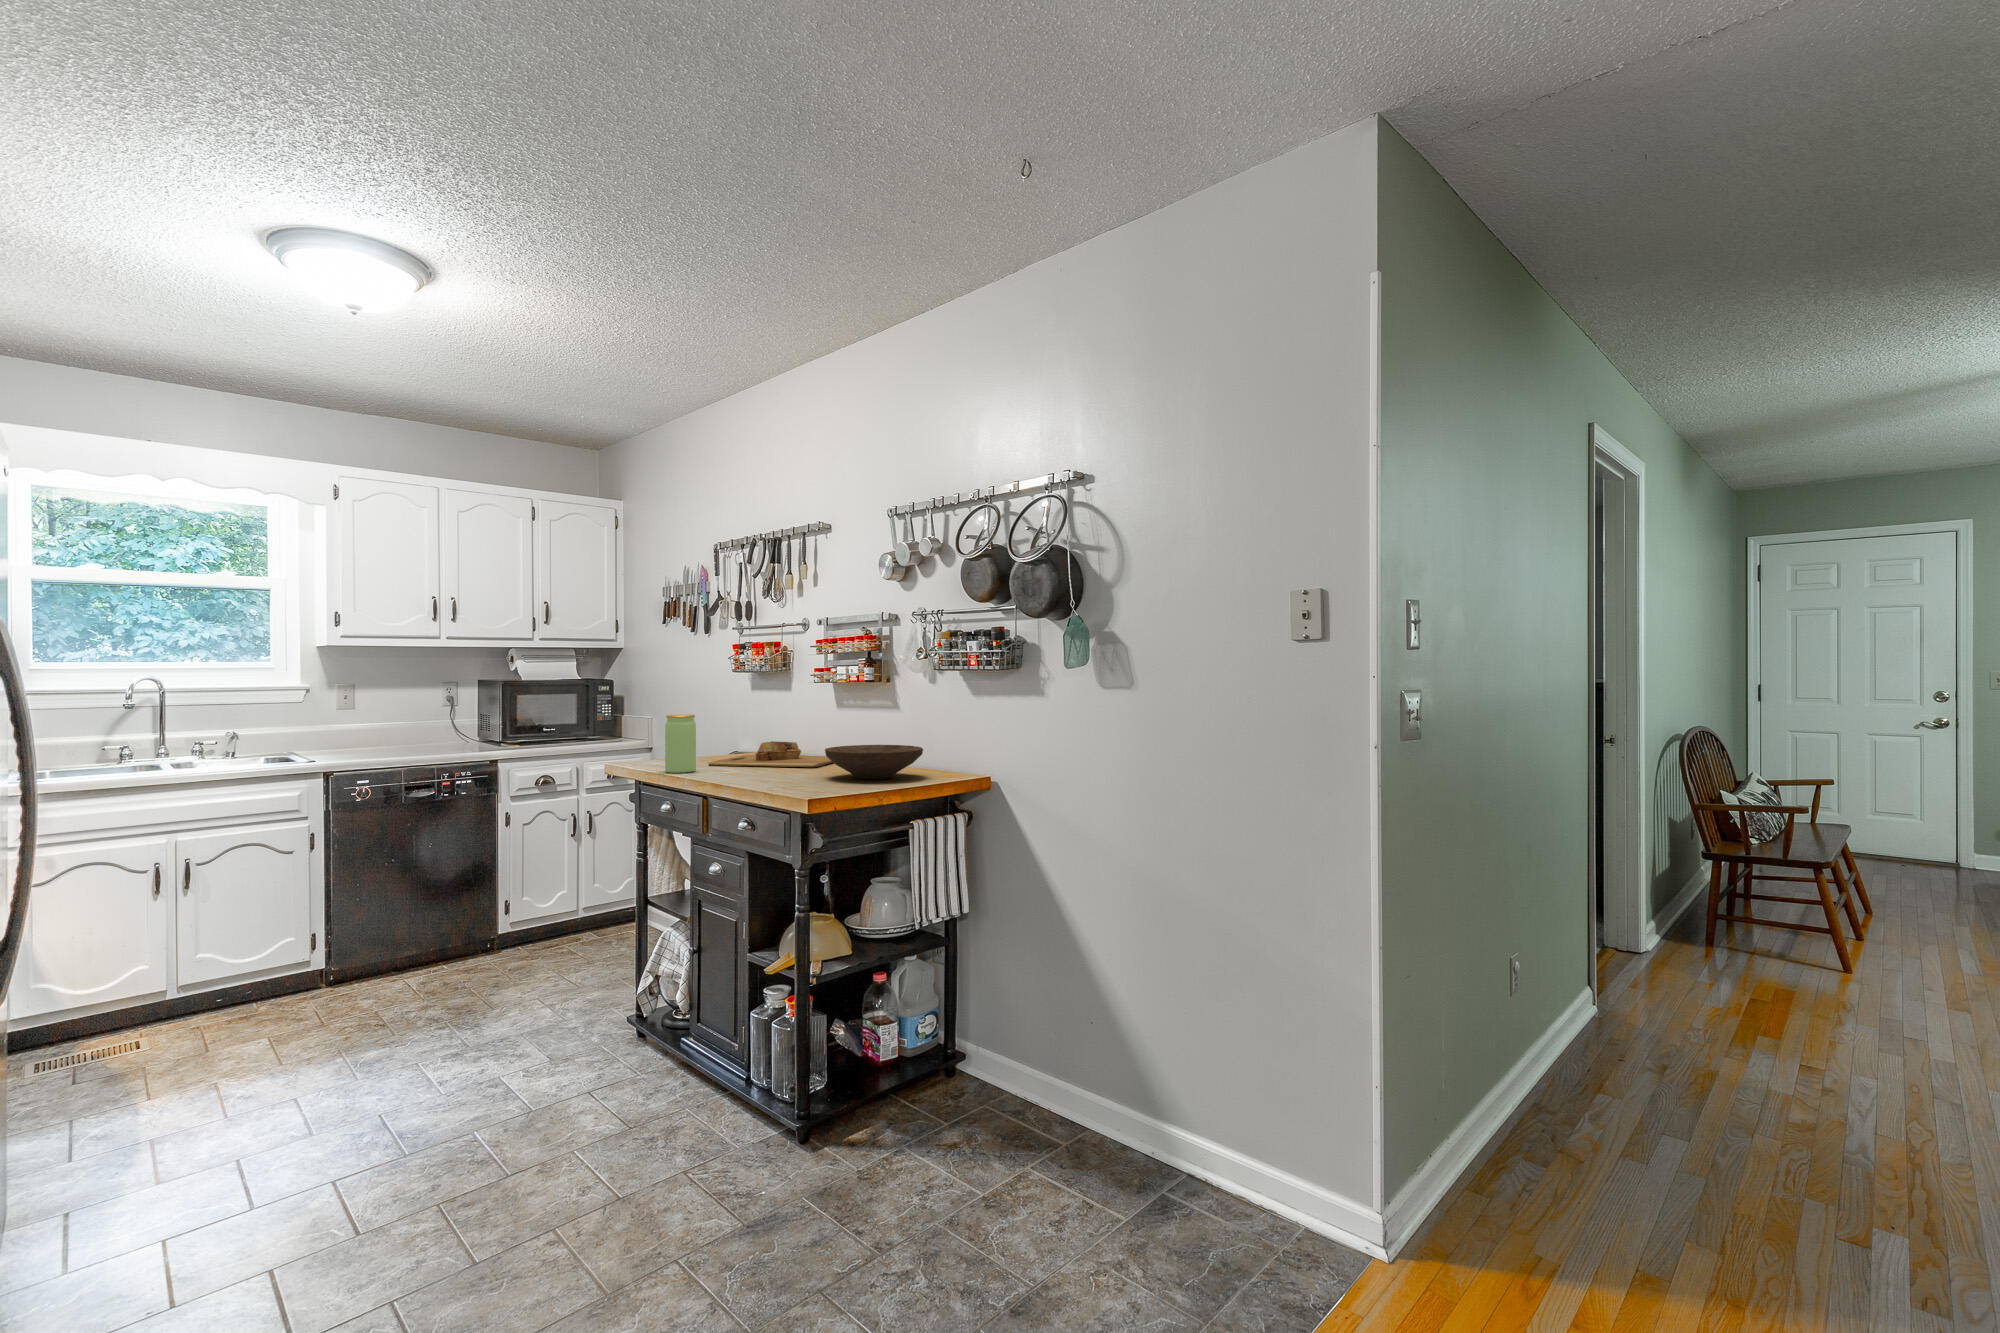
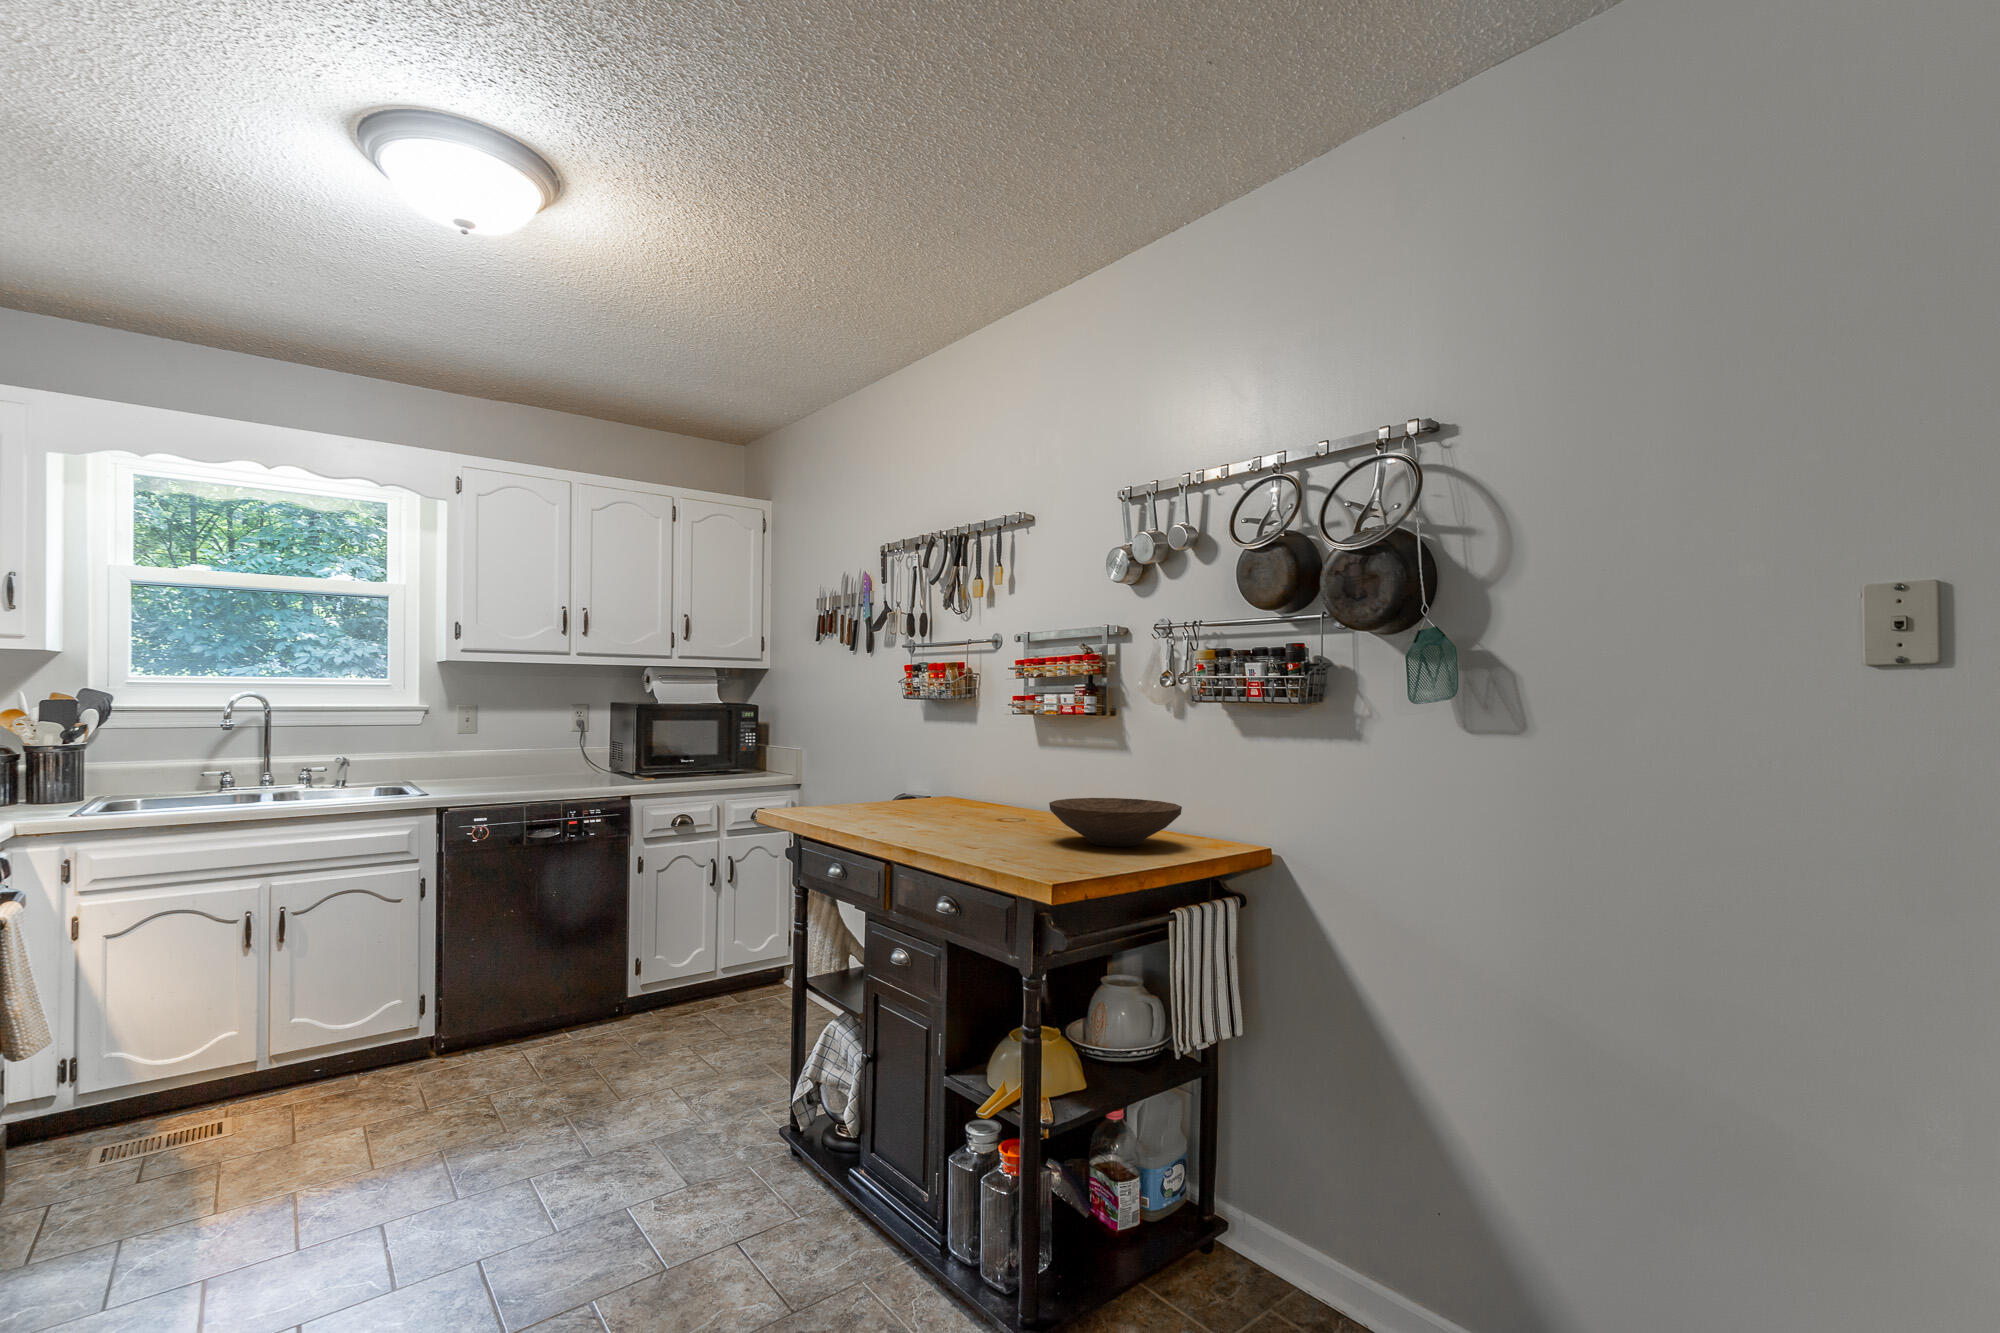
jar: present [665,715,696,773] -> none [838,751,877,827]
cutting board: present [708,741,832,767] -> none [886,787,1051,824]

